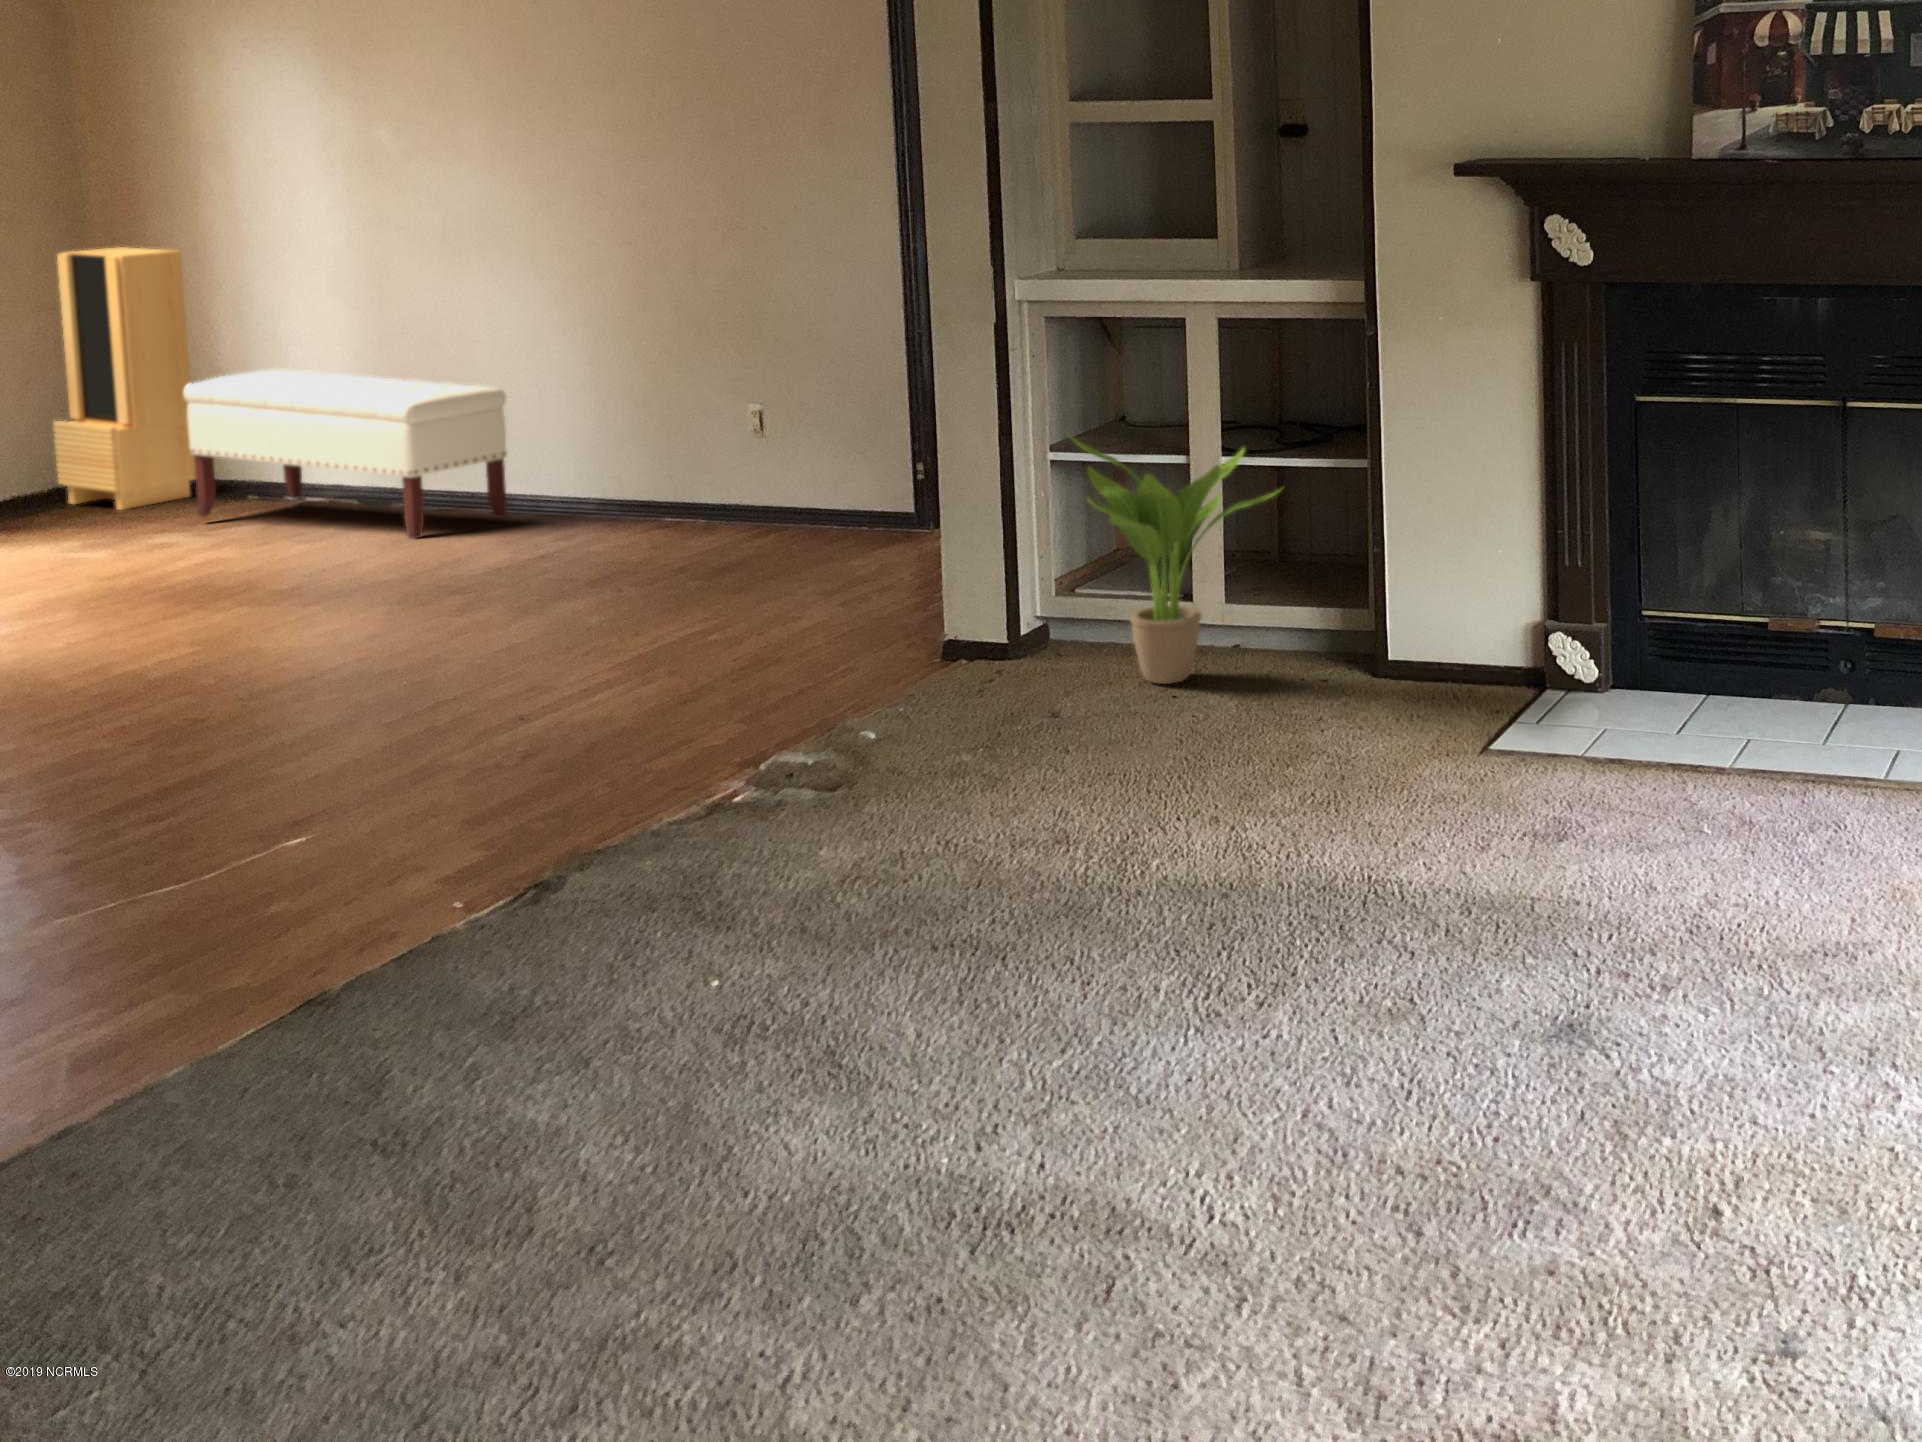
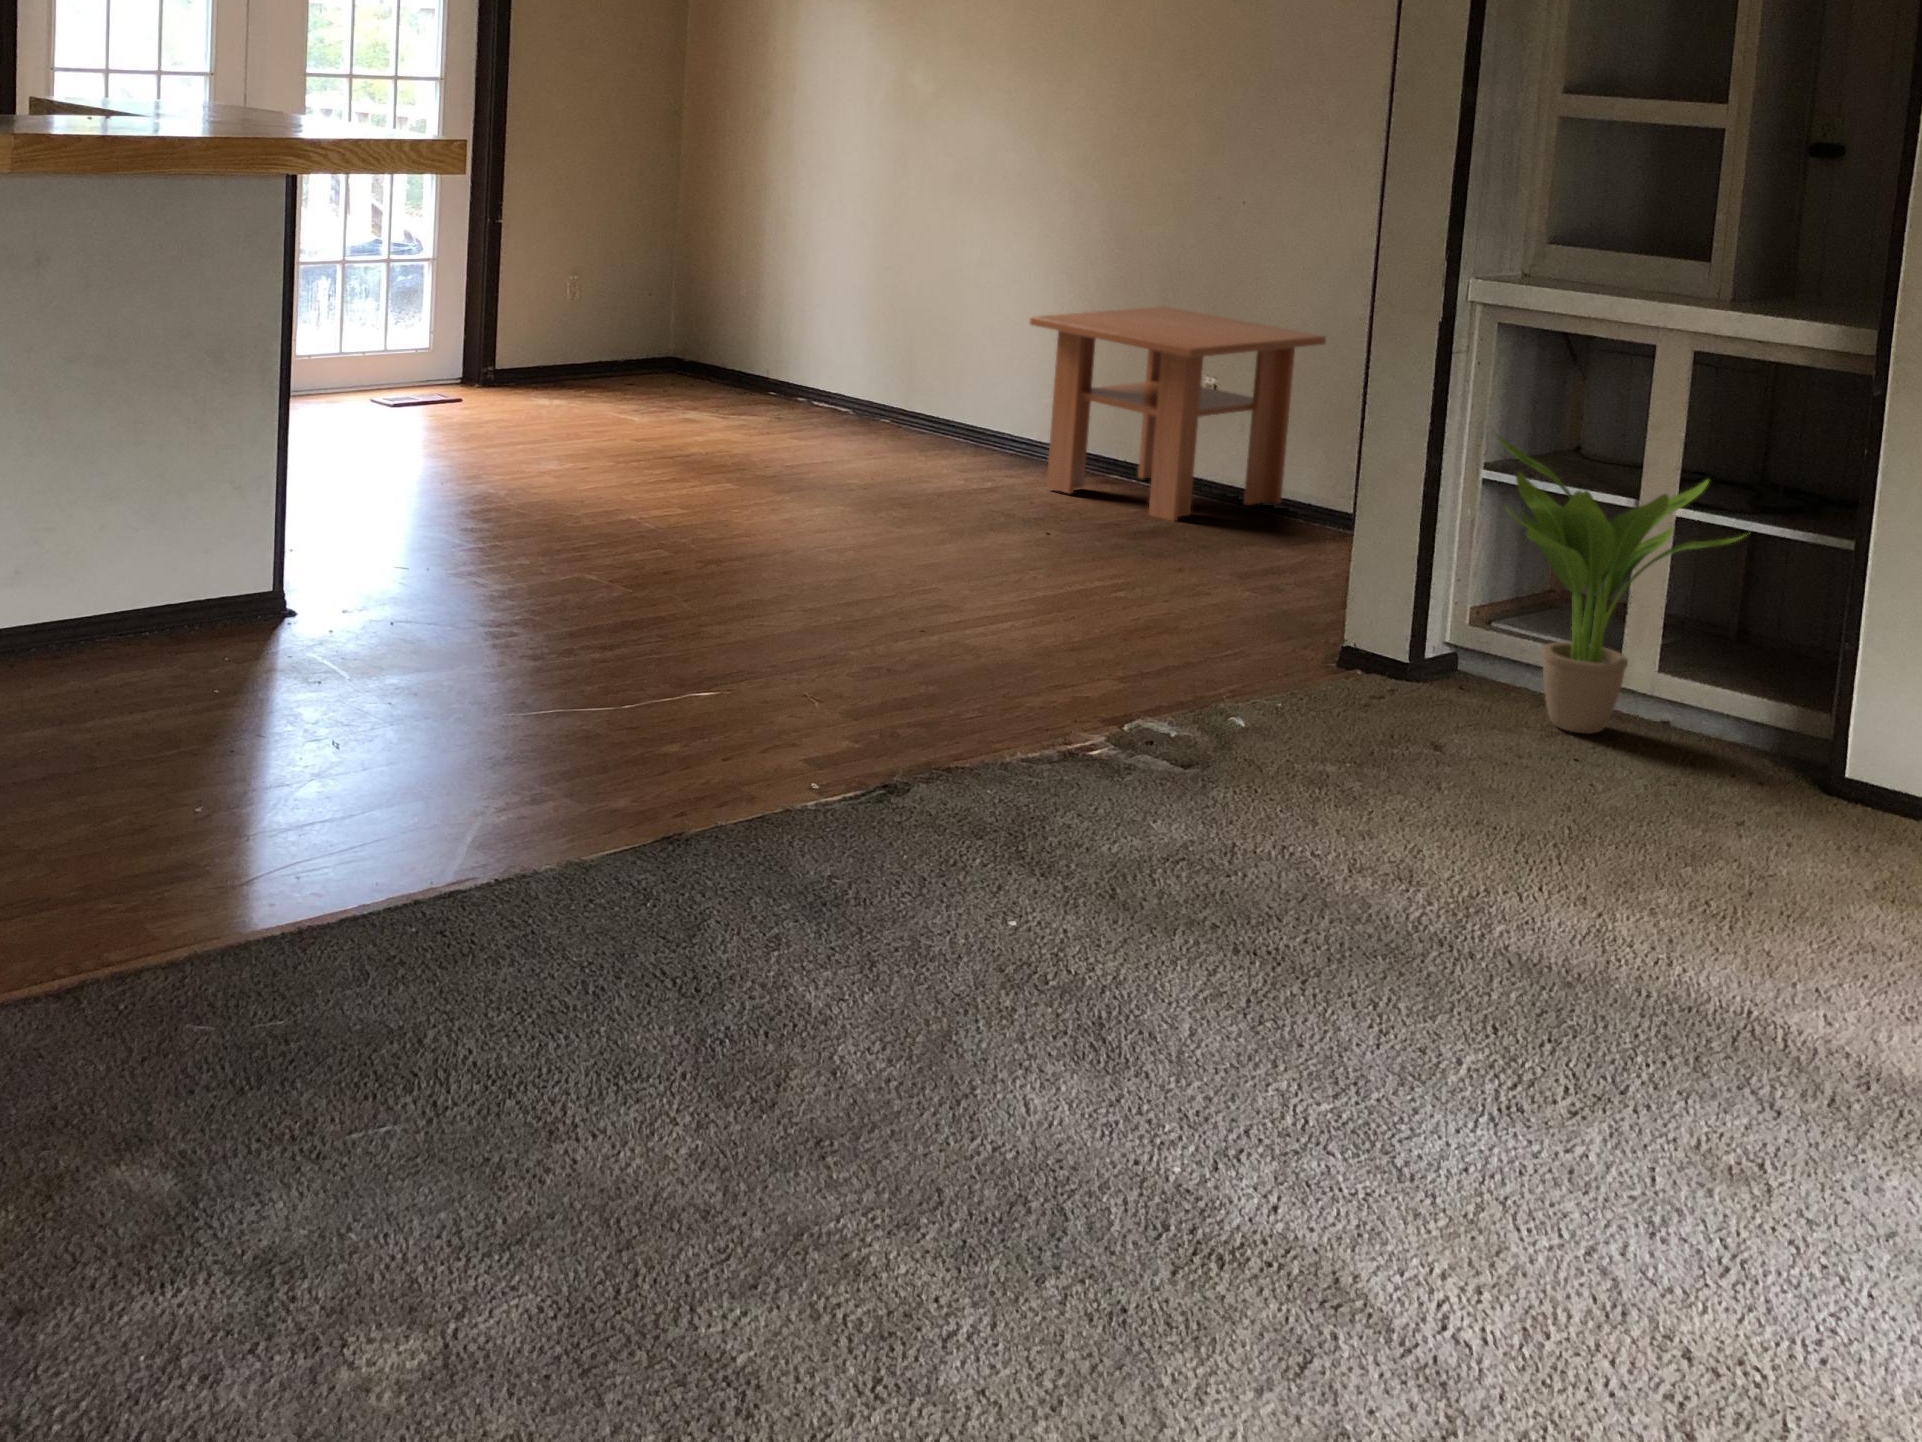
storage cabinet: present [53,247,196,510] -> none [611,141,726,377]
coffee table: none [580,361,876,567] -> present [1030,306,1326,521]
bench: present [184,369,507,539] -> none [708,266,973,446]

